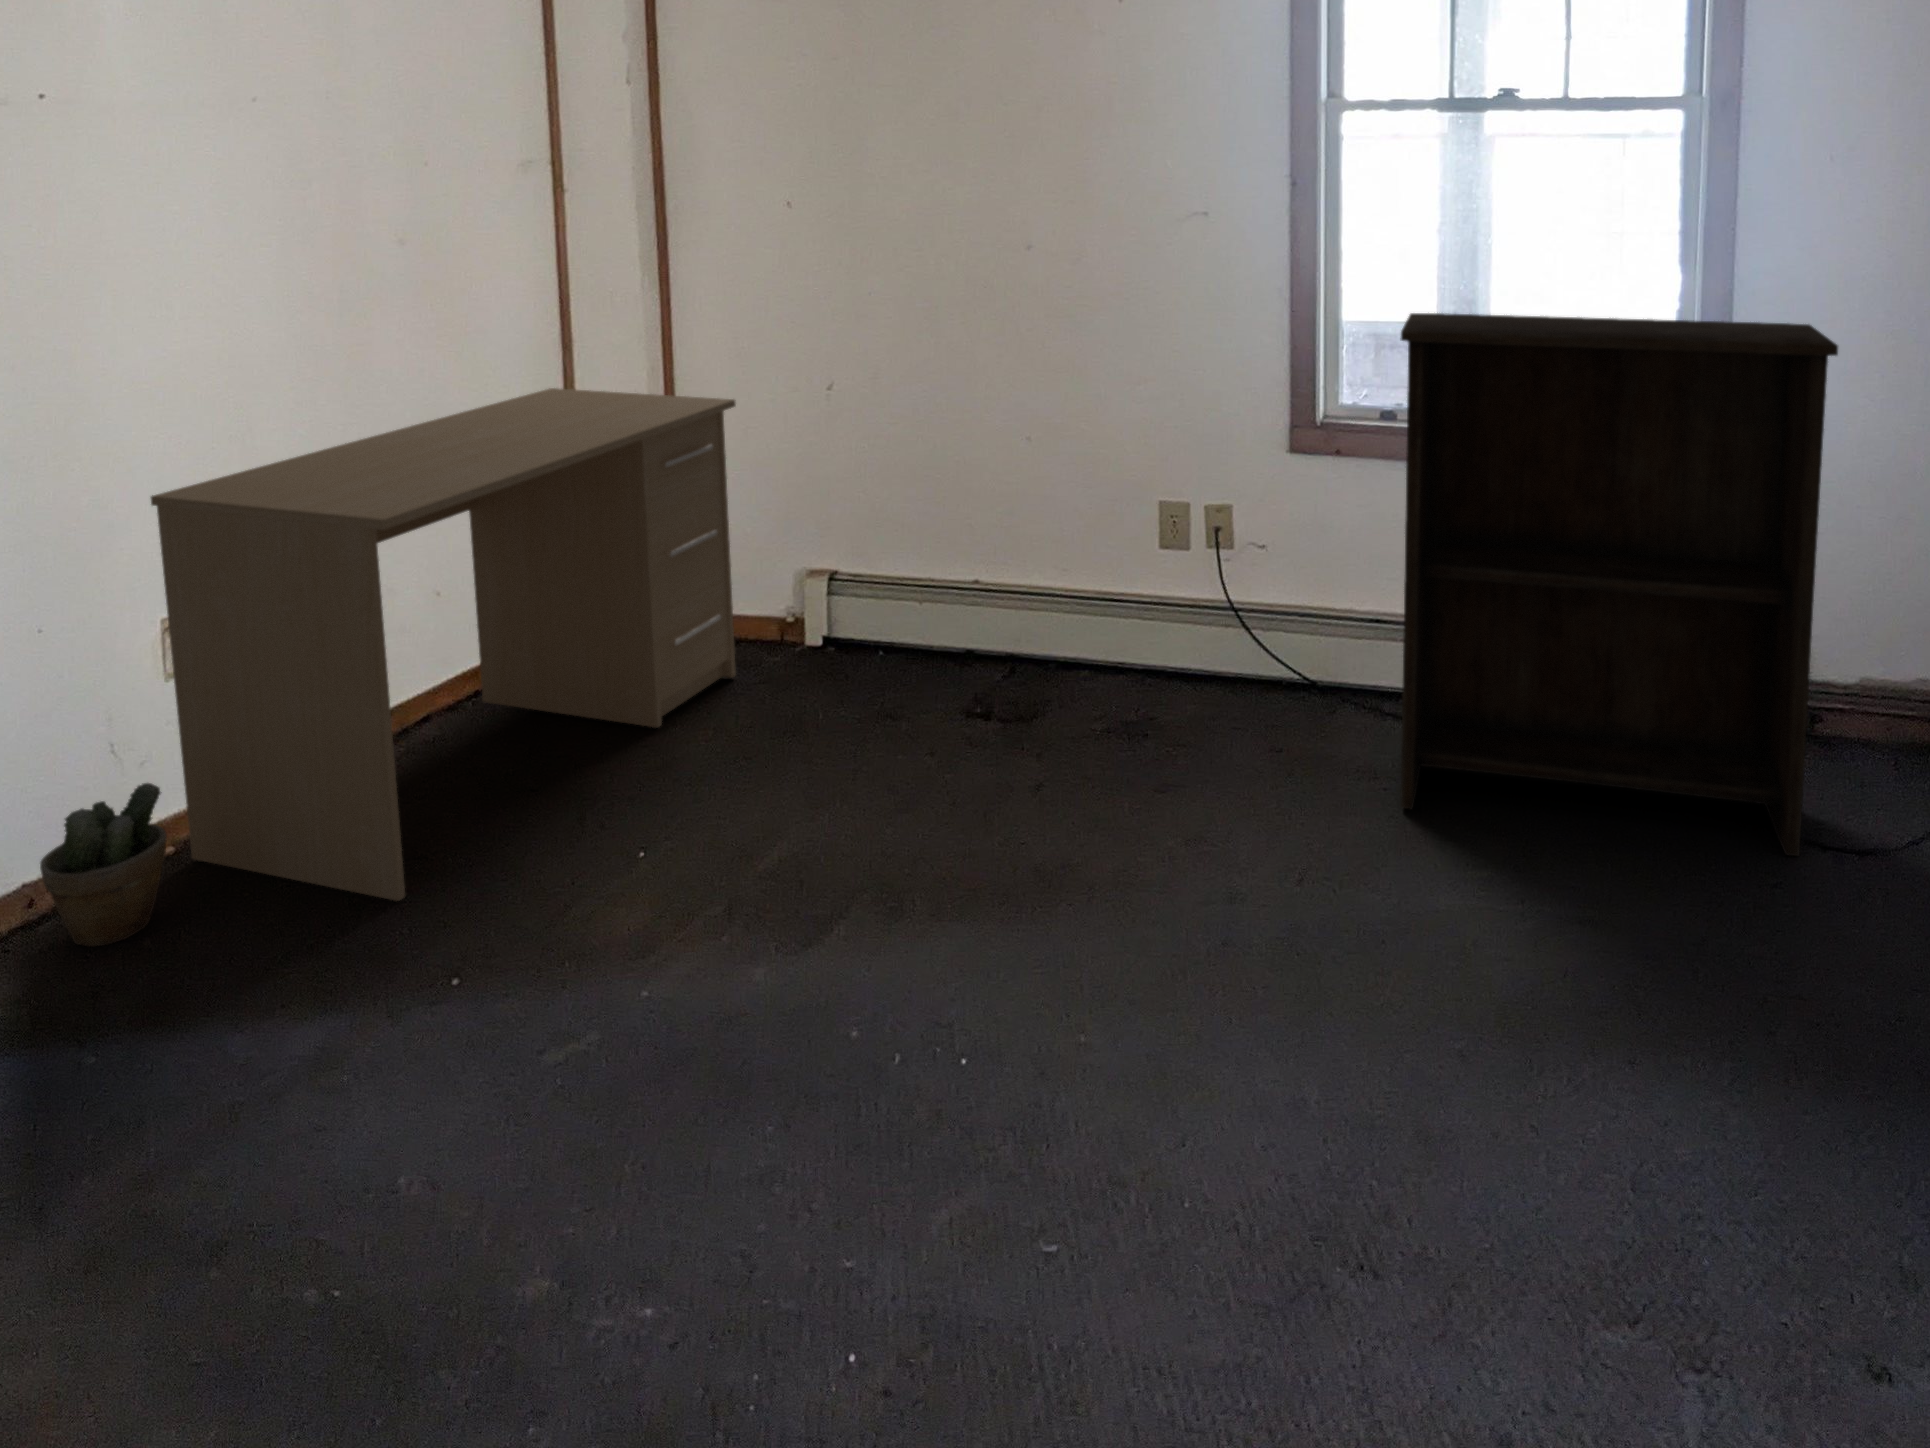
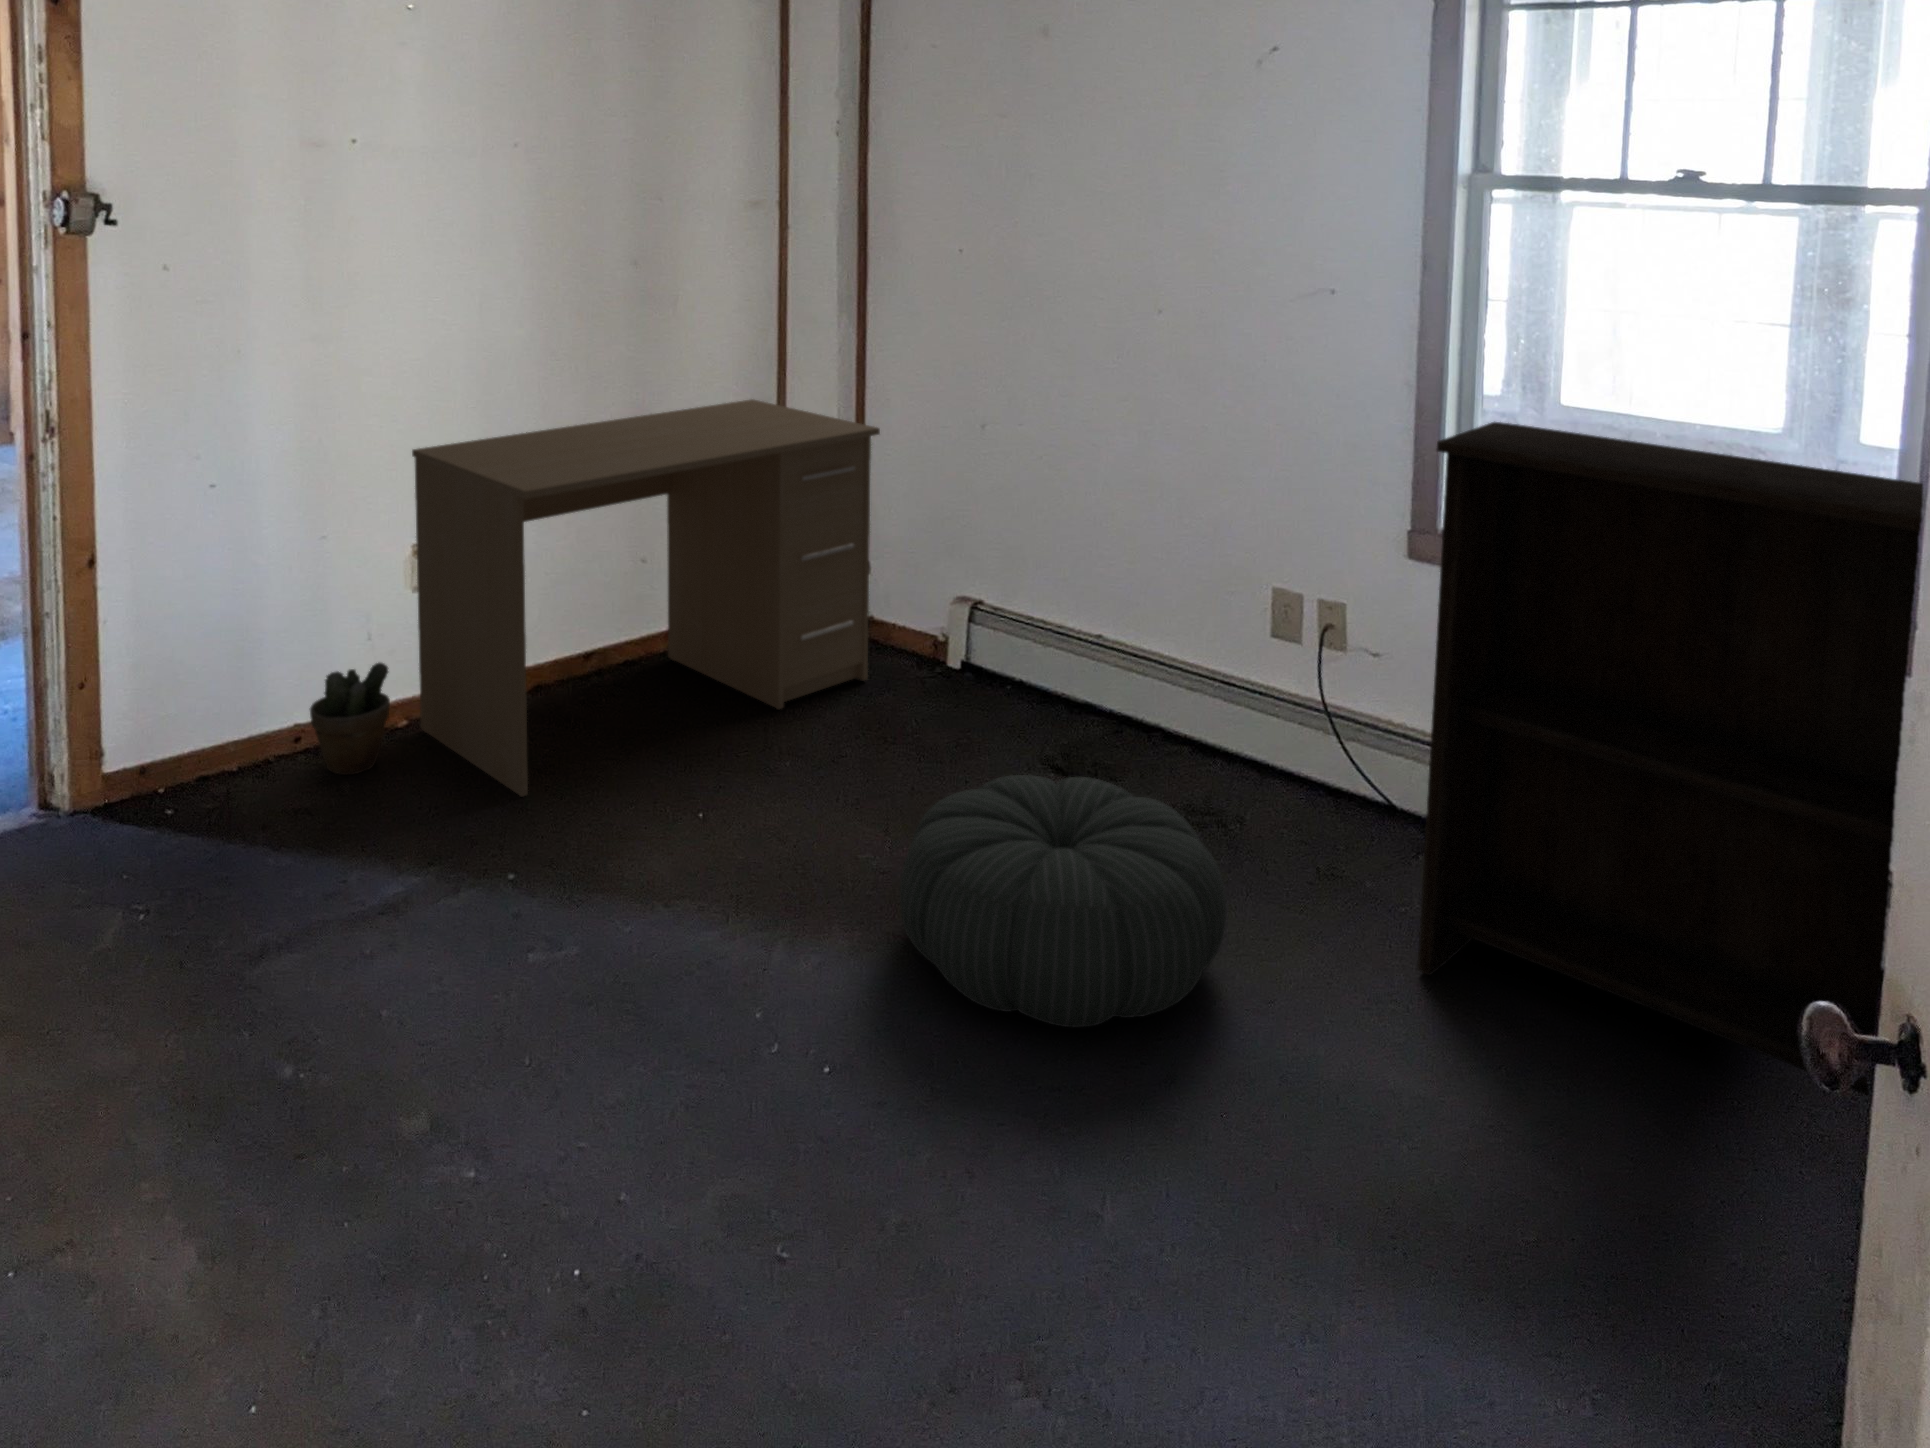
pouf: none [944,708,1271,957] -> present [900,775,1227,1028]

